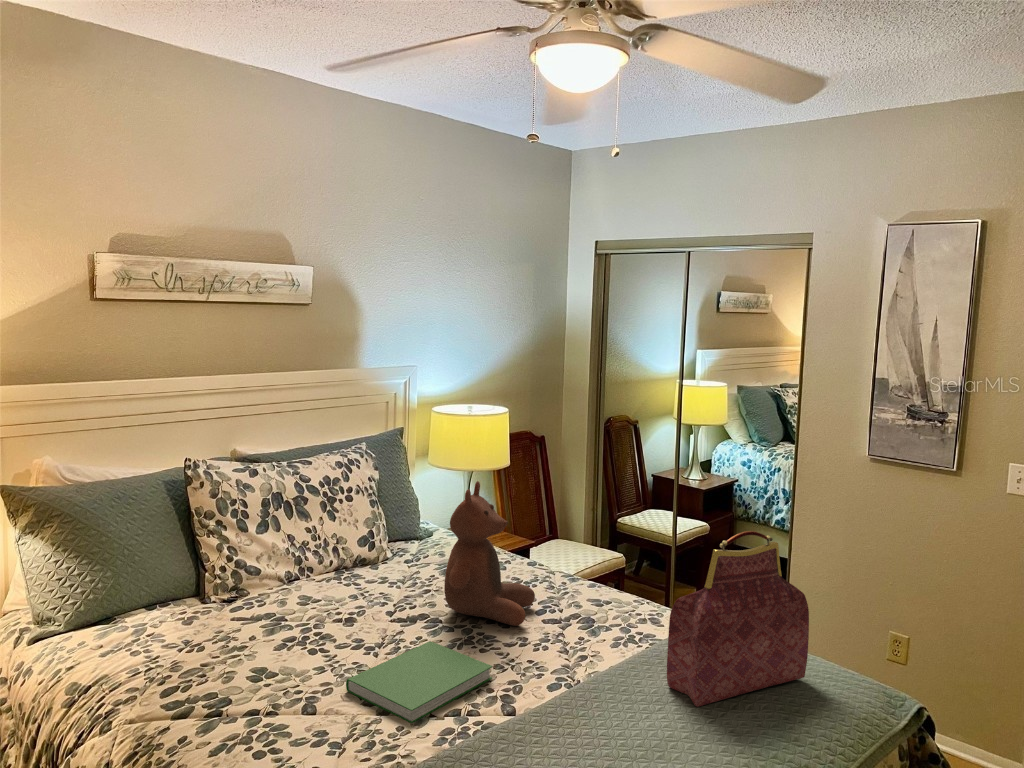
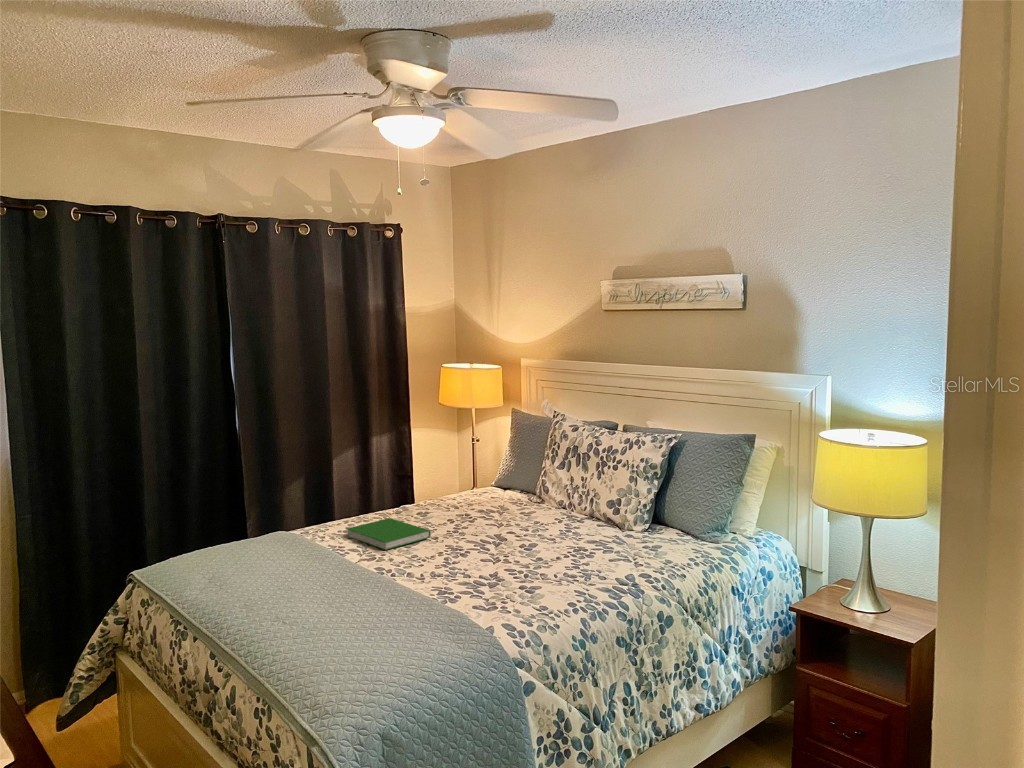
stuffed bear: present [444,481,535,626] -> none [462,449,543,563]
handbag: present [667,531,809,707] -> none [305,489,356,639]

